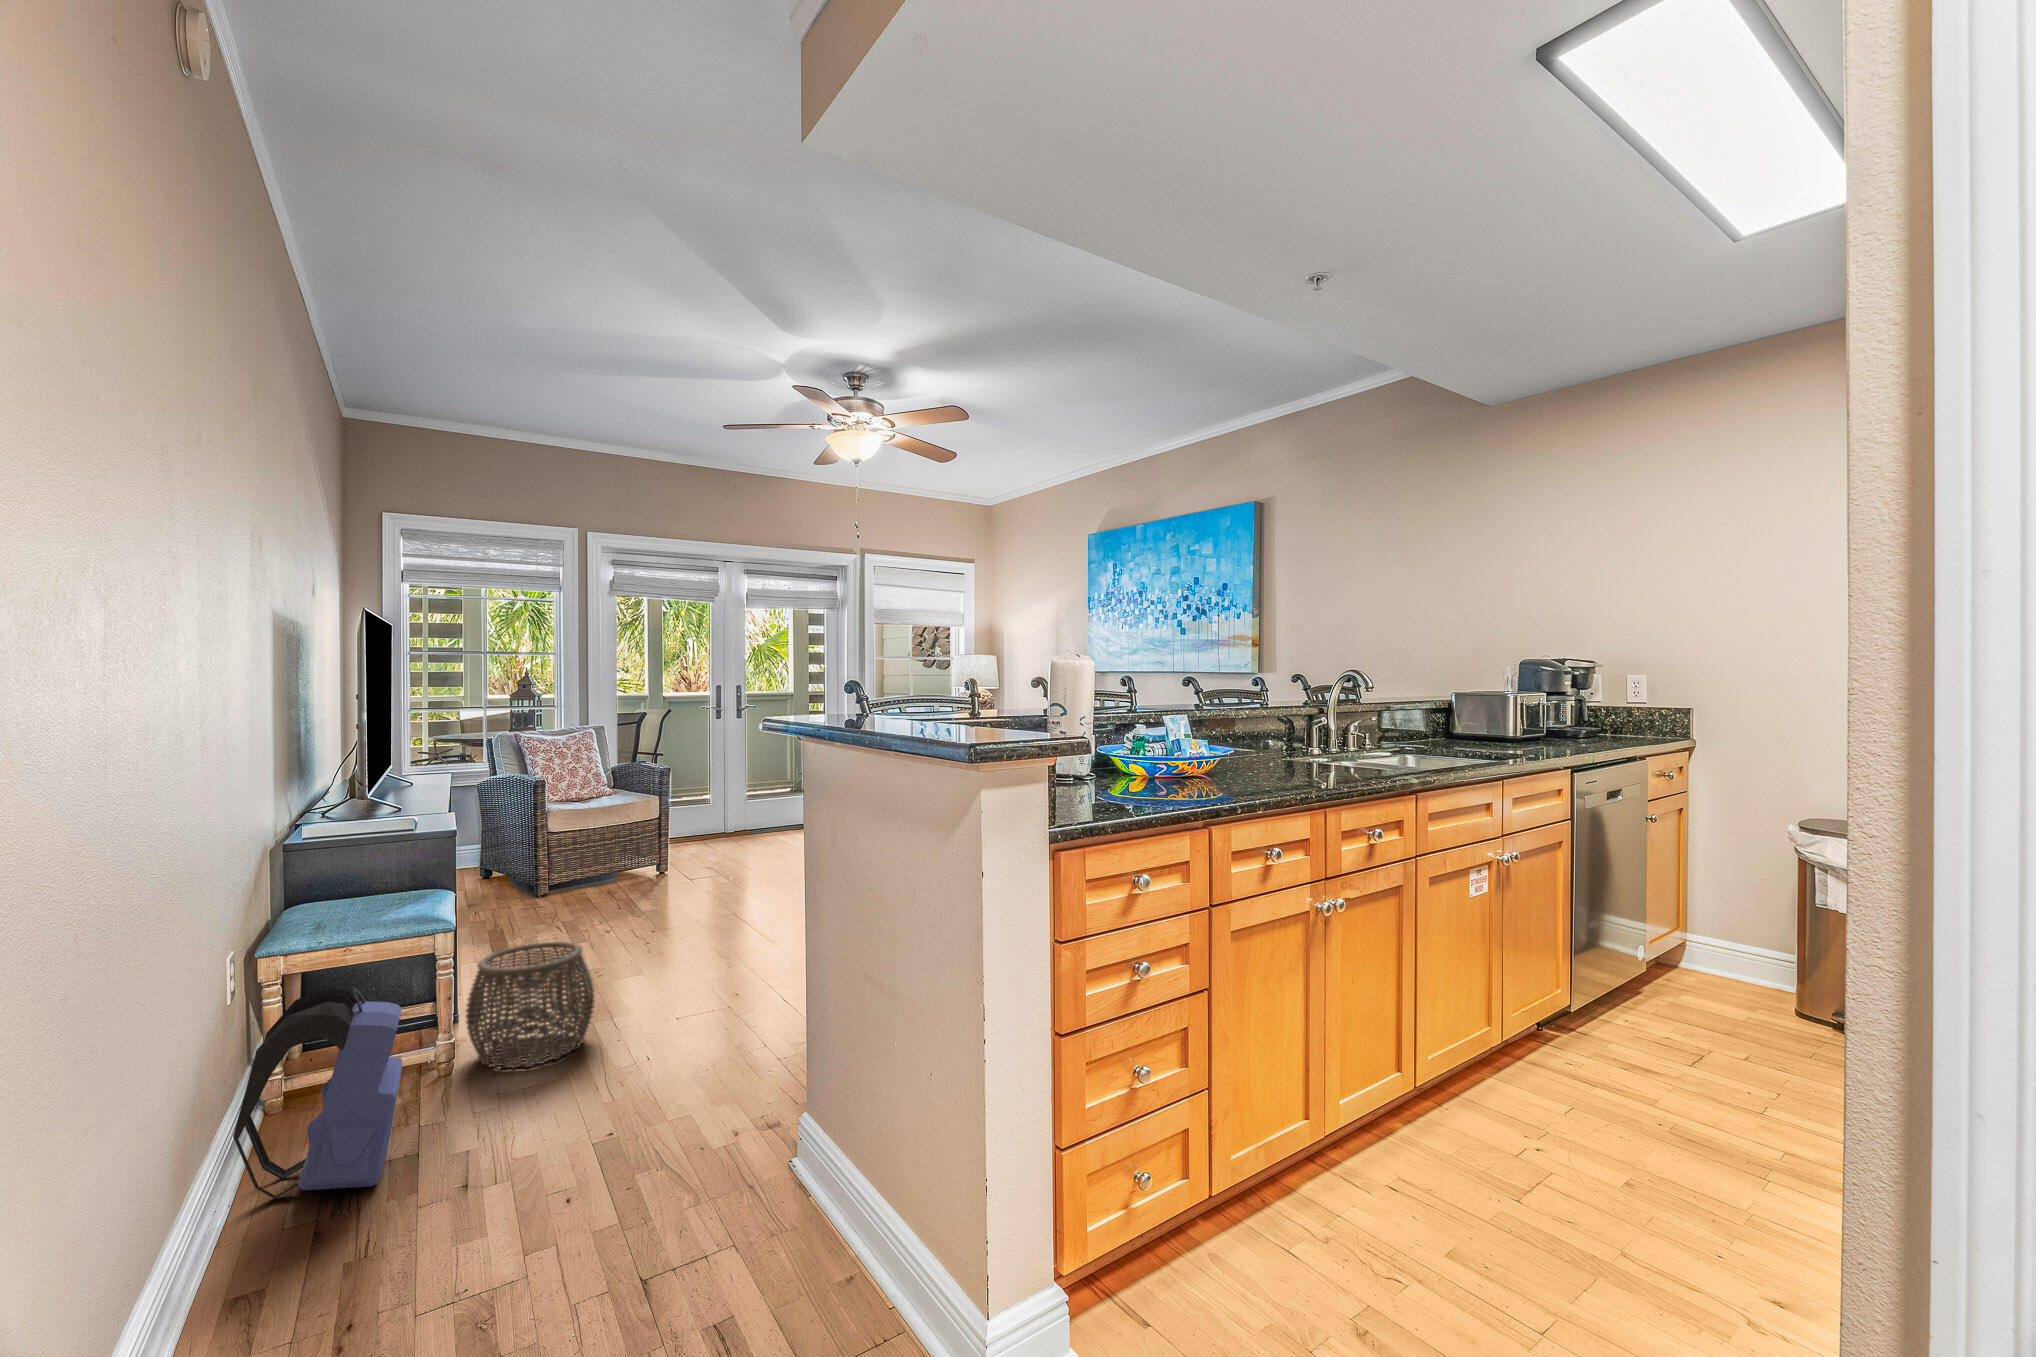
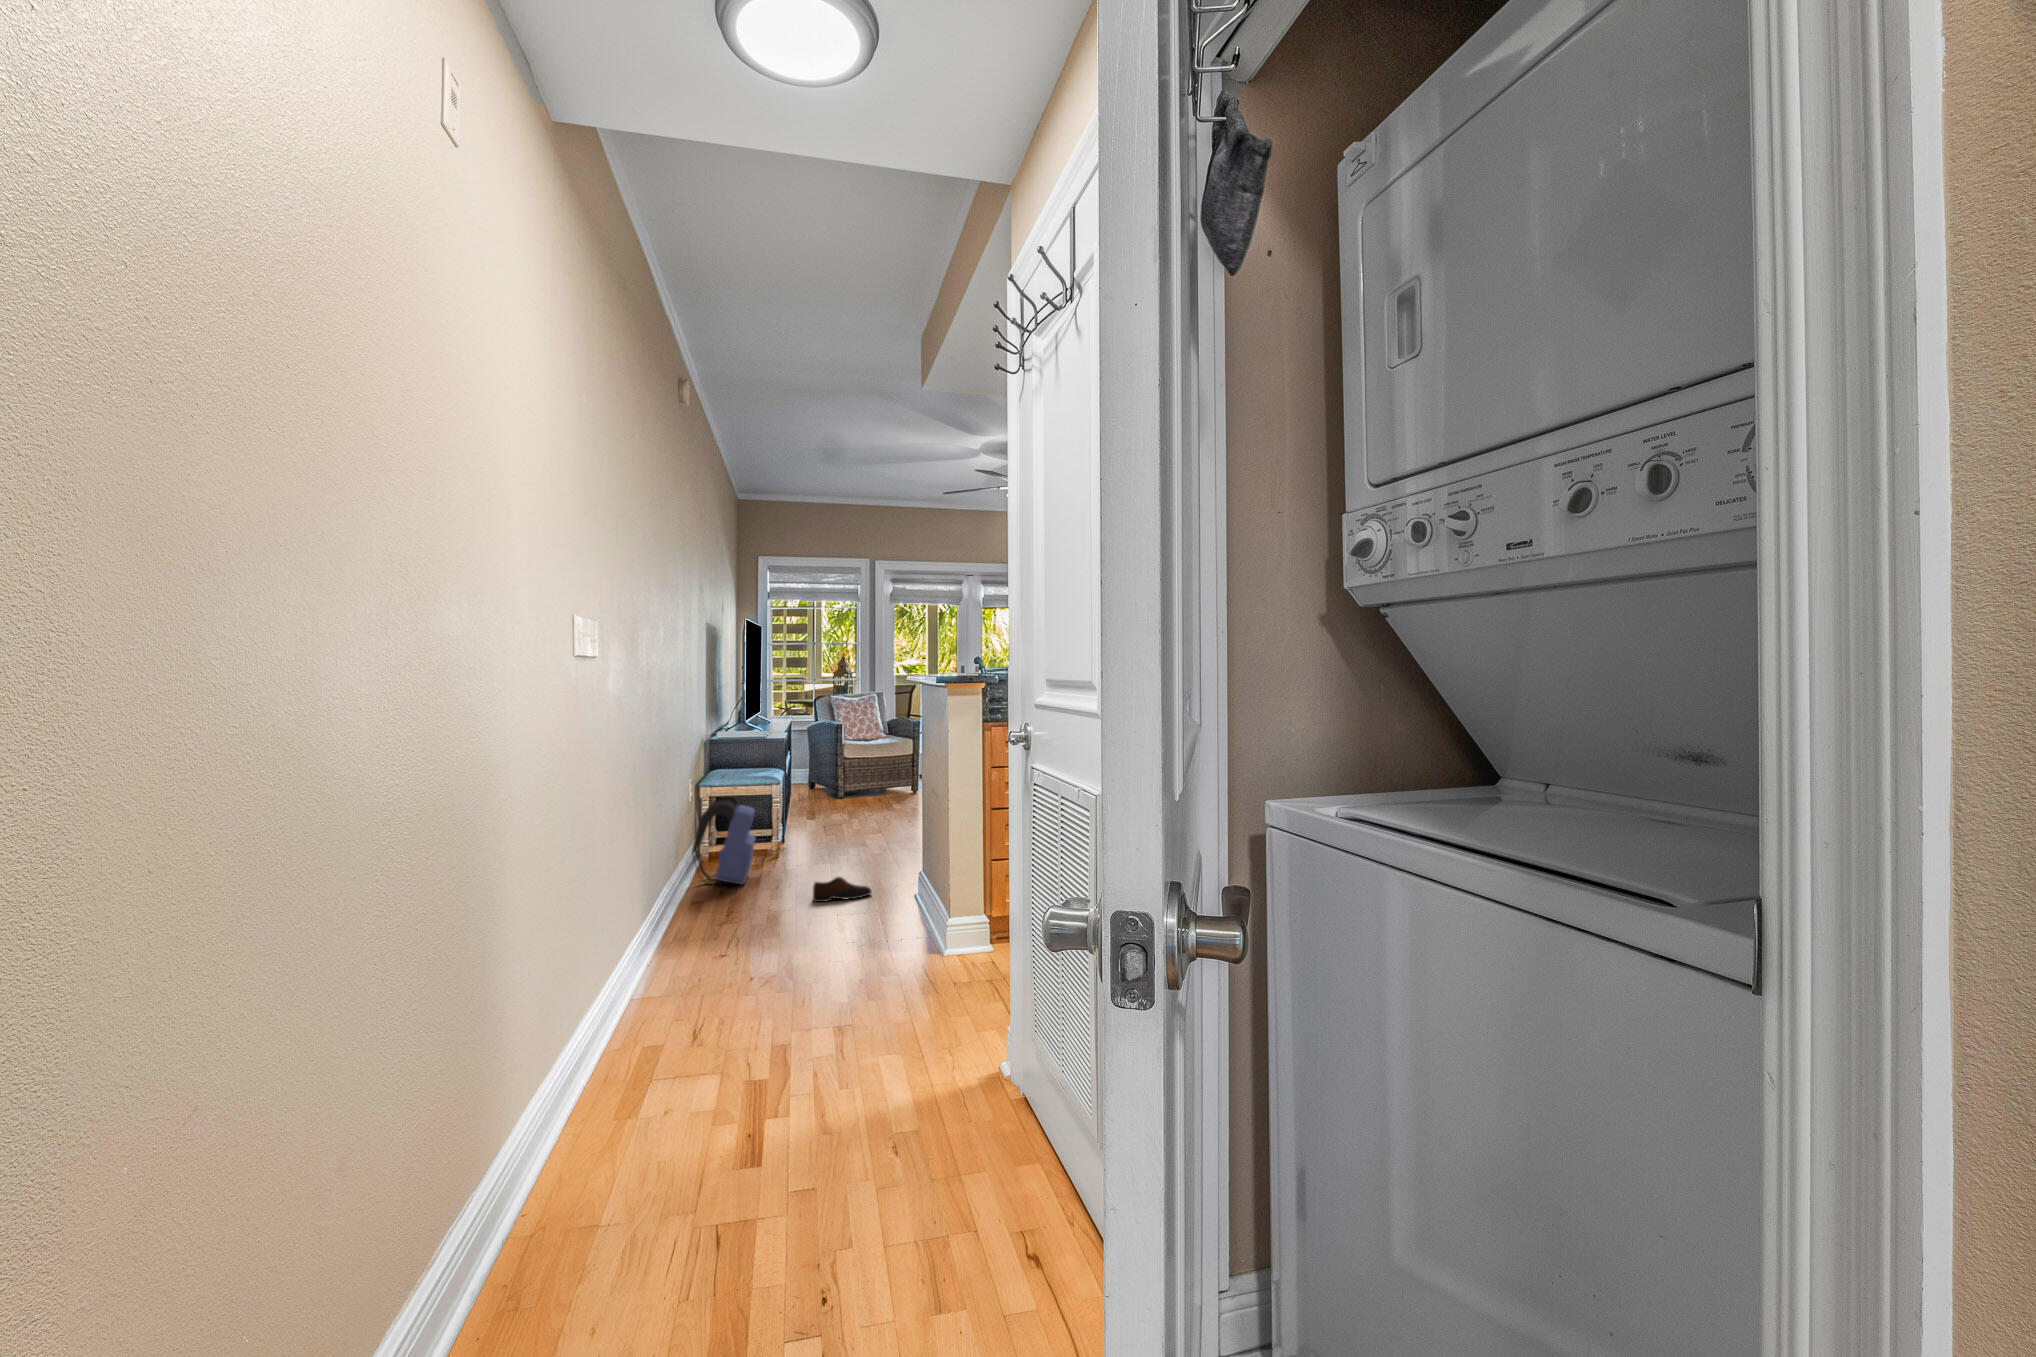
woven basket: present [465,942,595,1069] -> none [786,800,848,859]
shoe: none [559,1148,690,1222] -> present [813,877,872,902]

